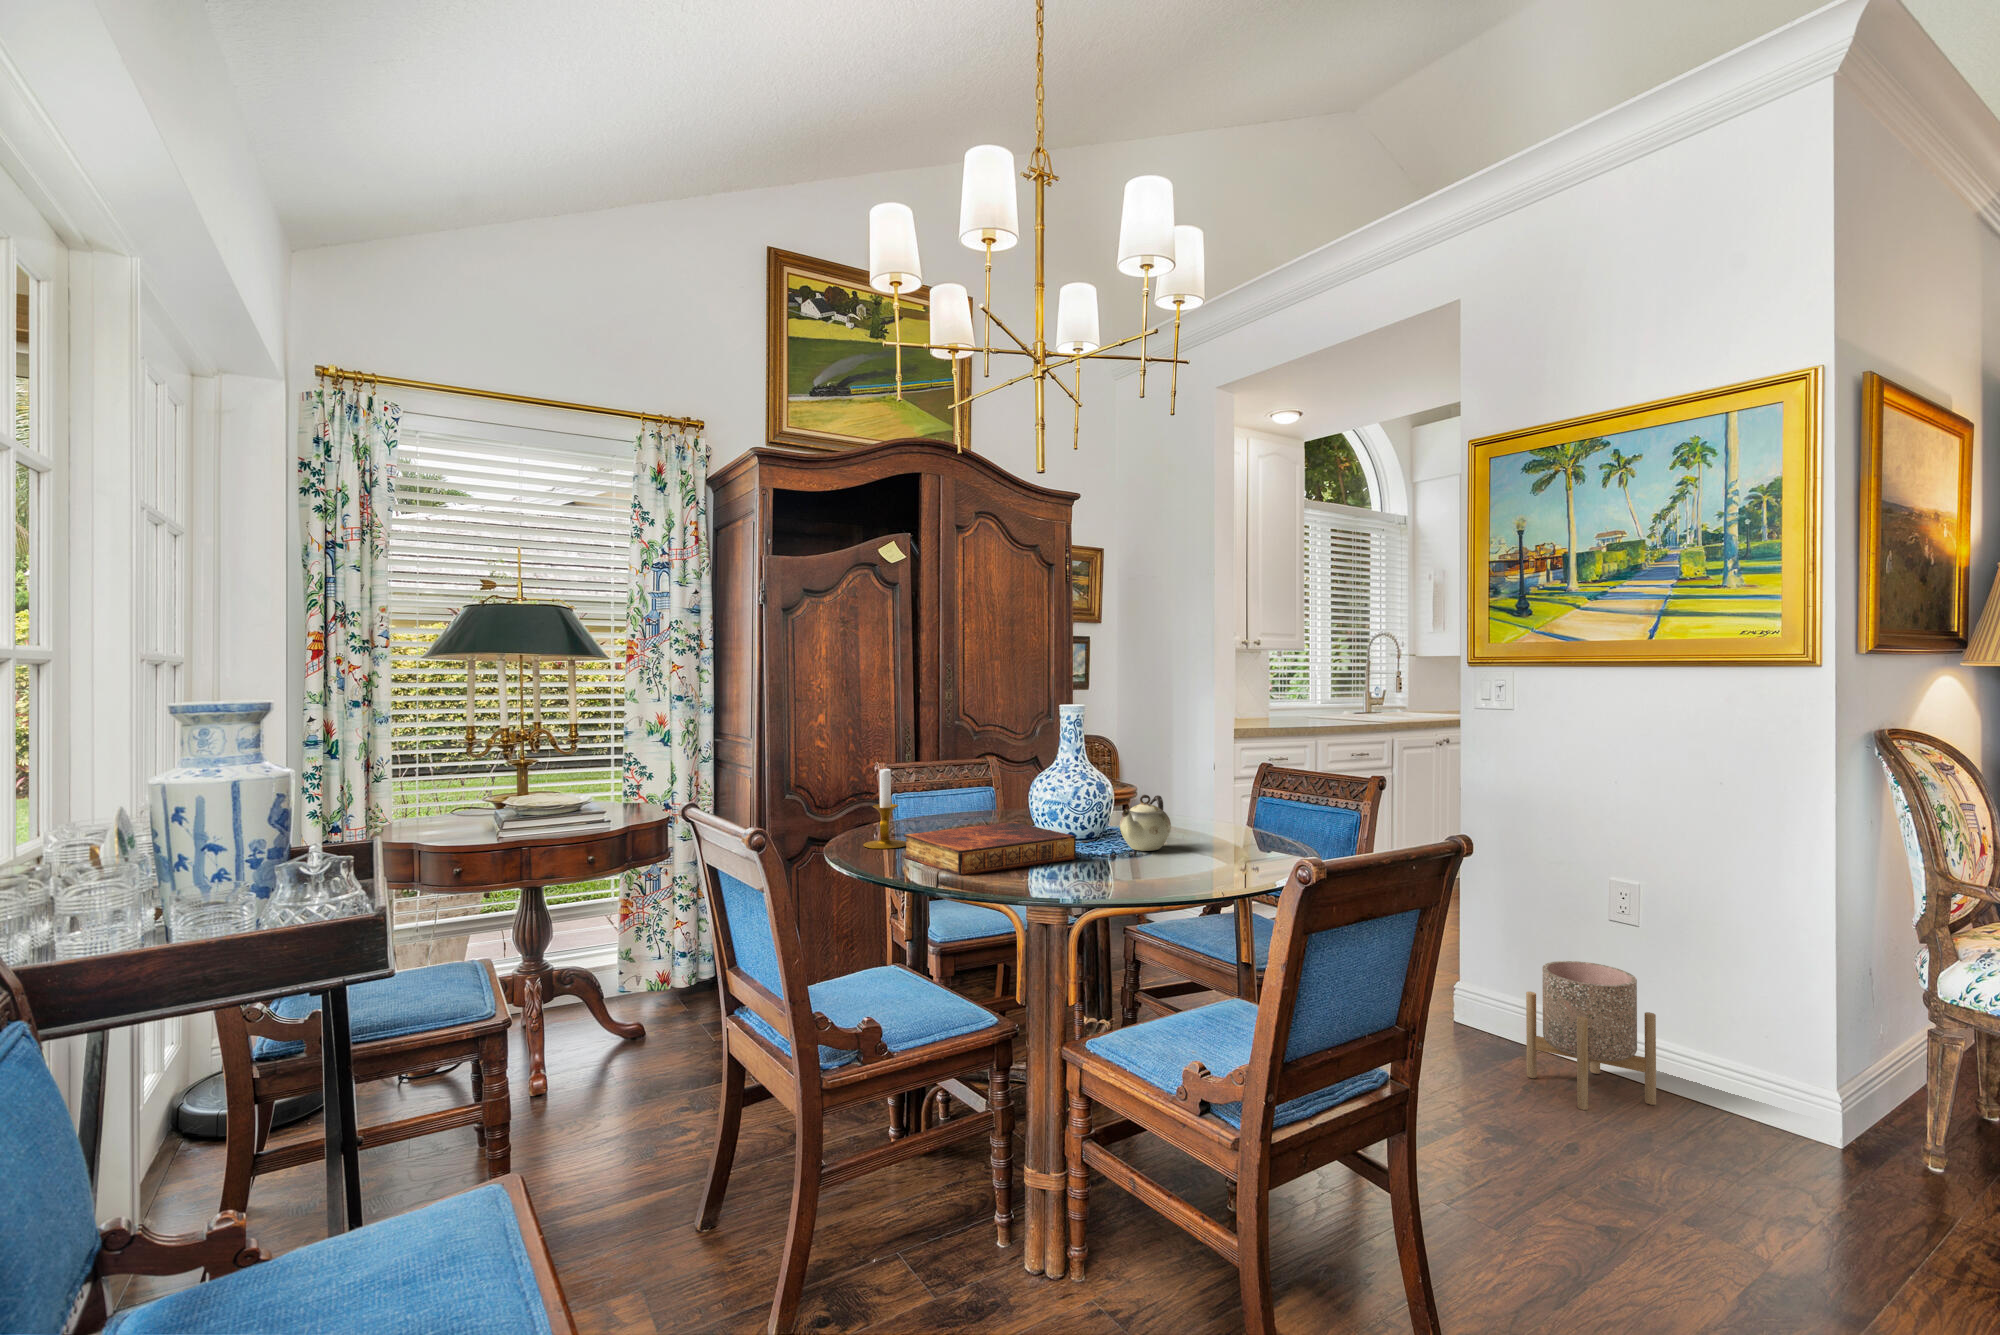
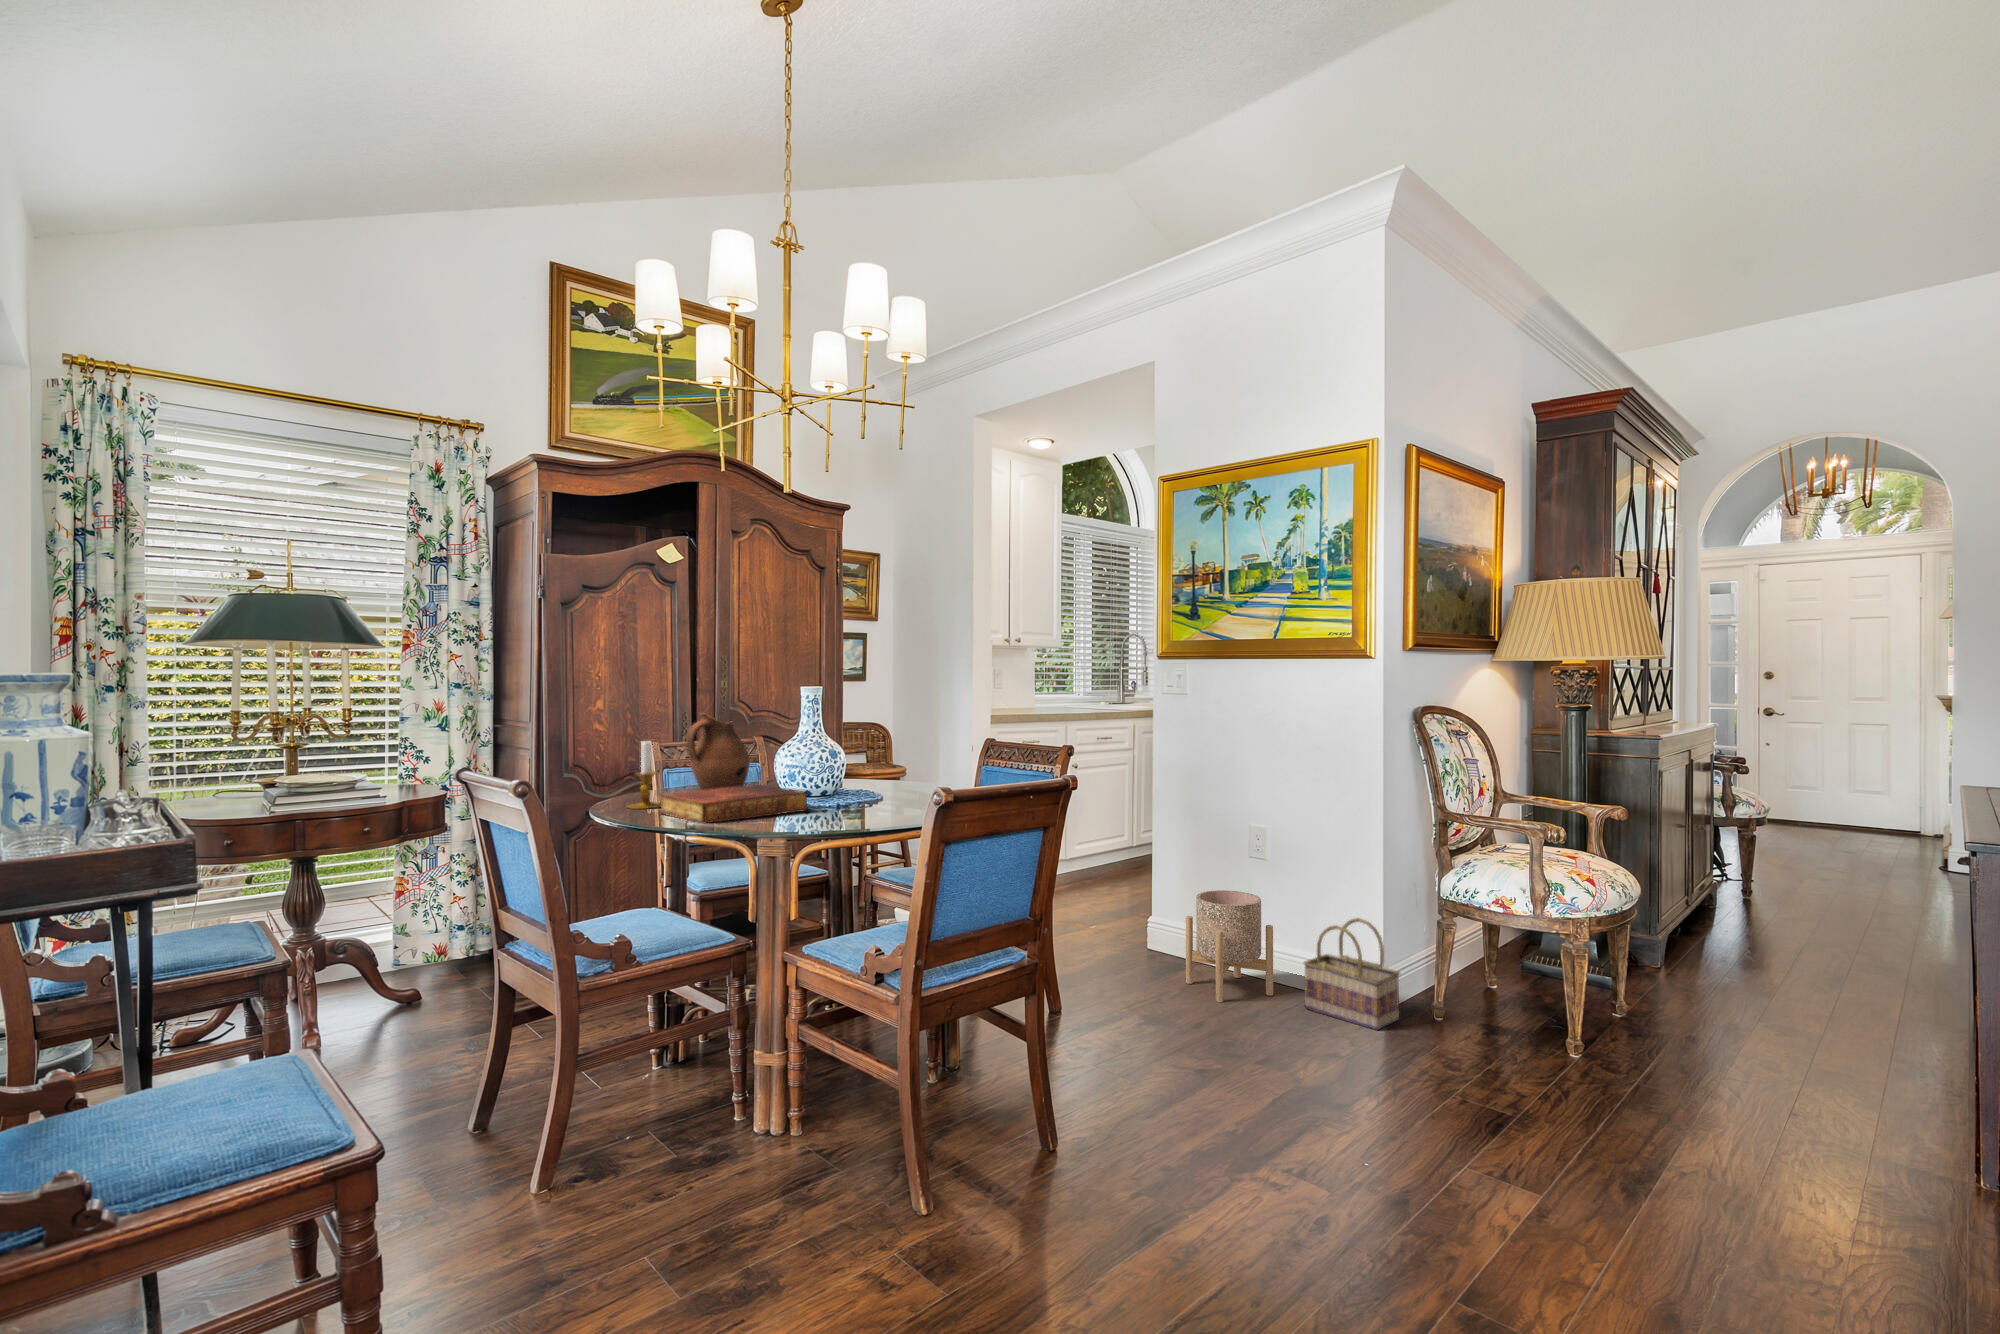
ceramic pitcher: none [925,734,1000,832] -> present [687,713,750,791]
teapot: present [1120,795,1171,851] -> none [847,759,890,804]
basket: none [1708,1014,1865,1175] -> present [1304,918,1400,1030]

